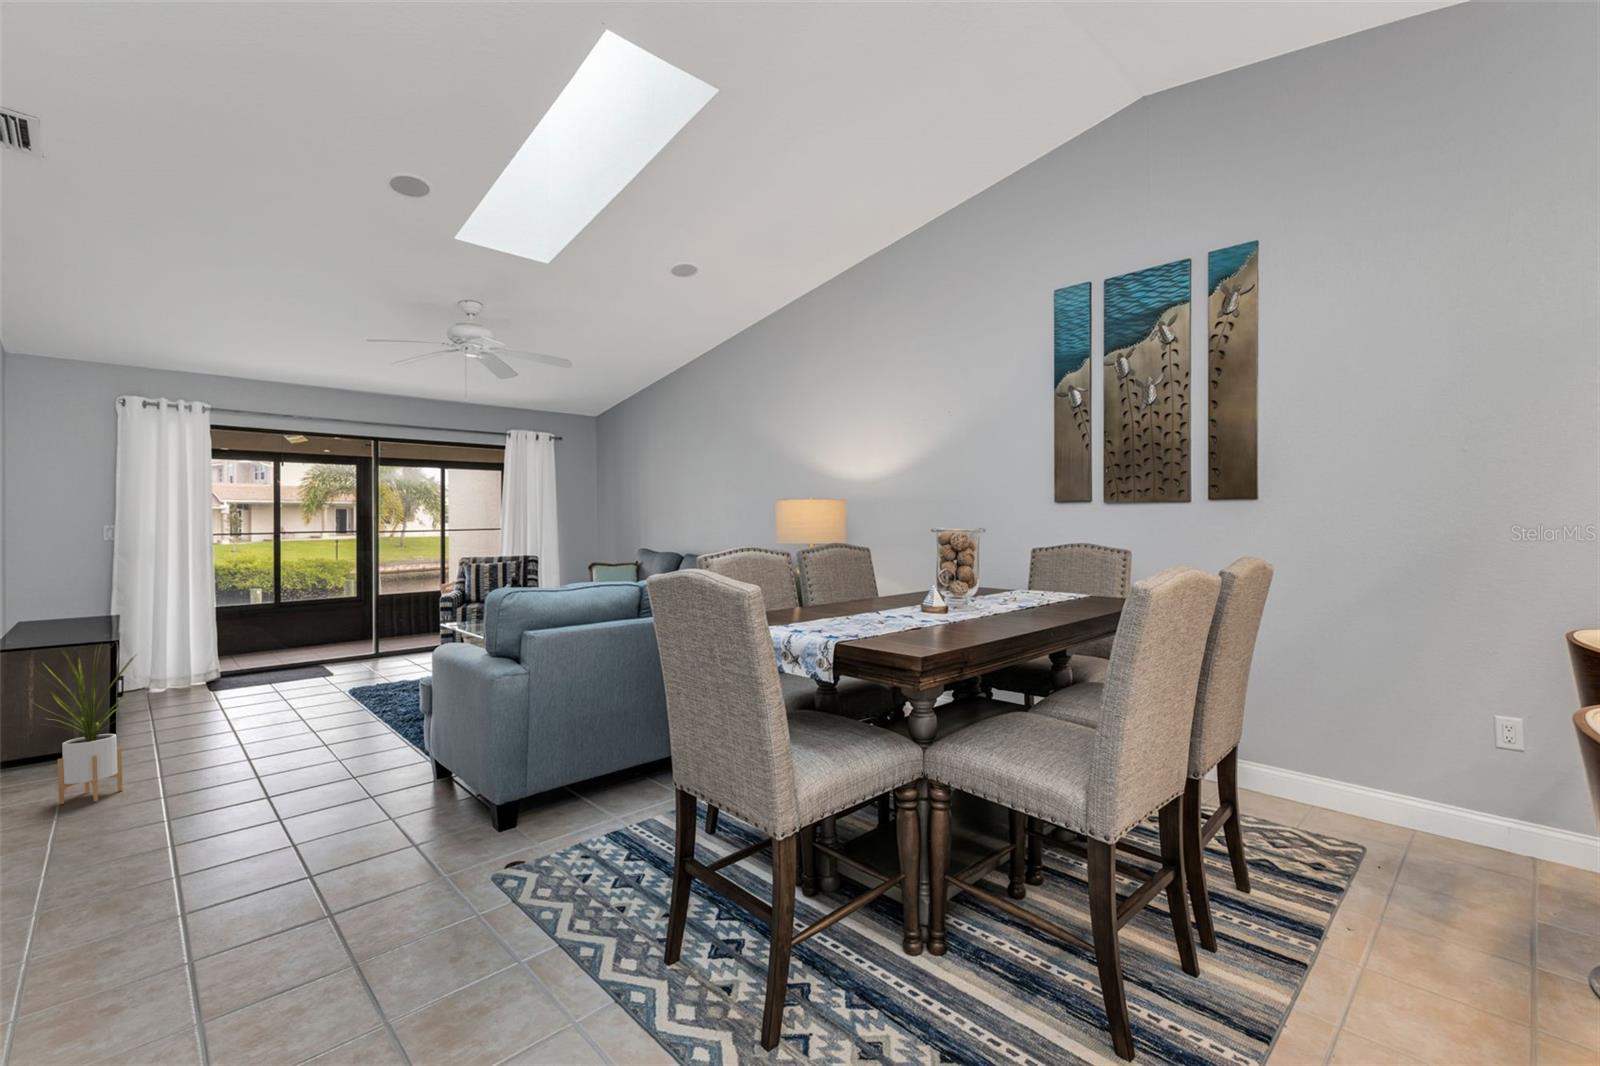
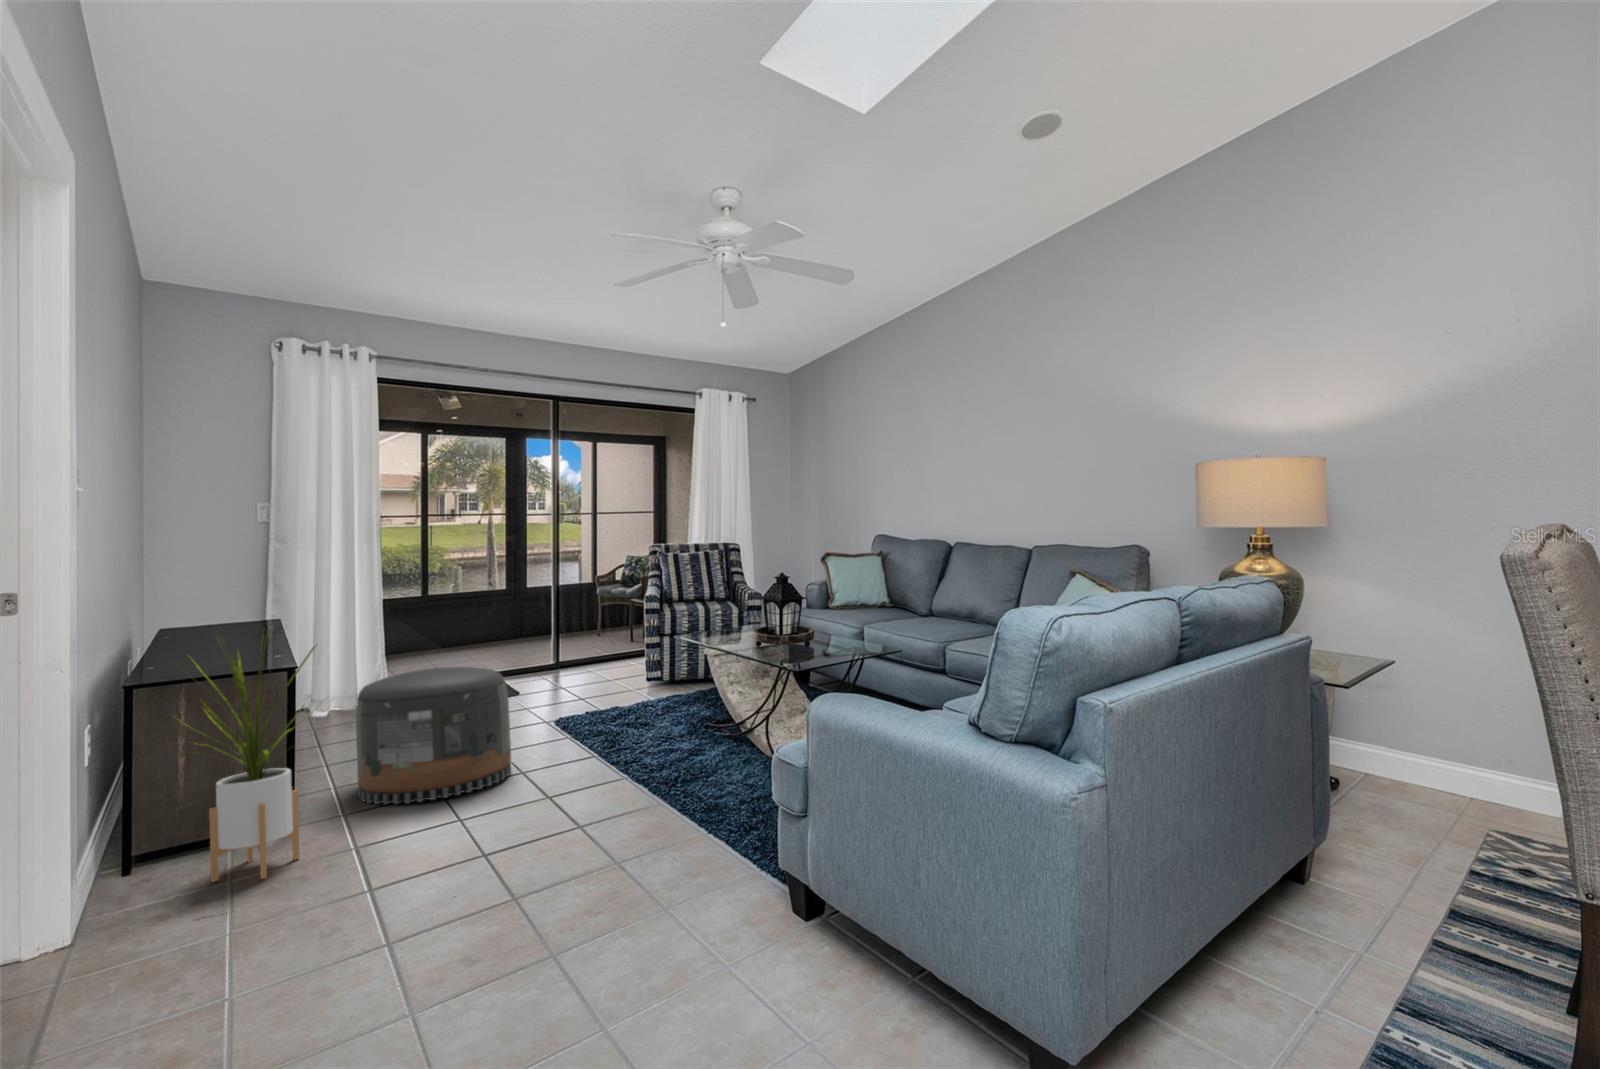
pouf: none [172,664,295,758] -> present [356,667,511,804]

